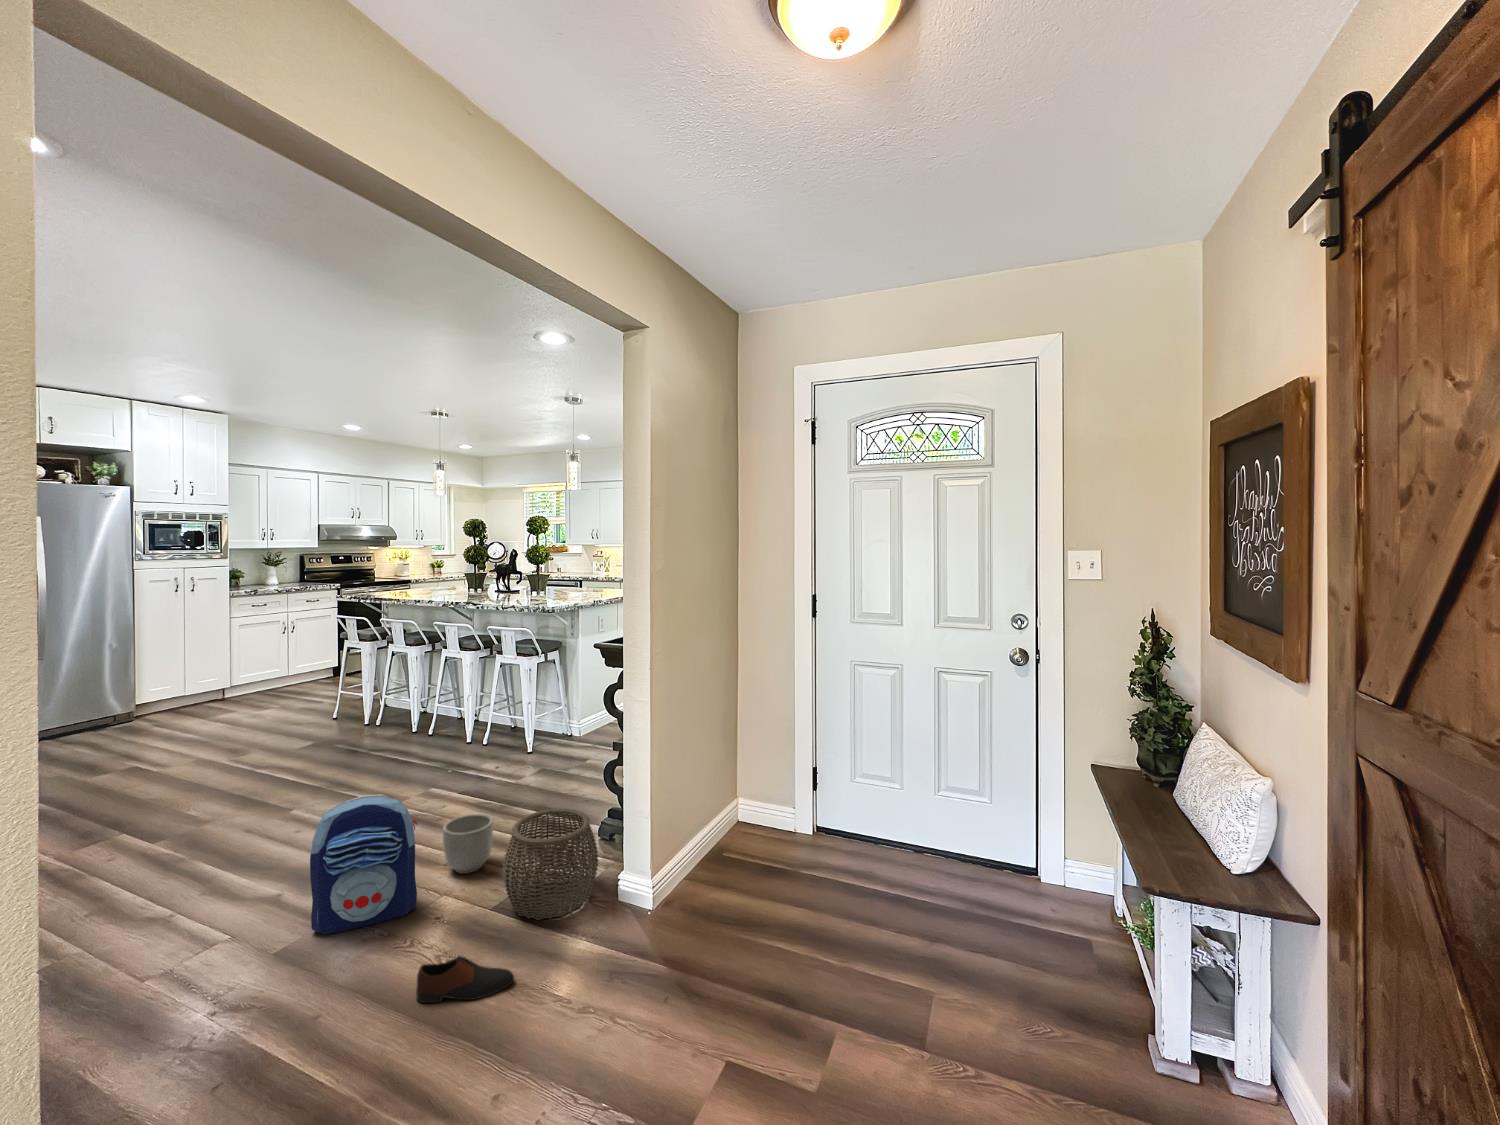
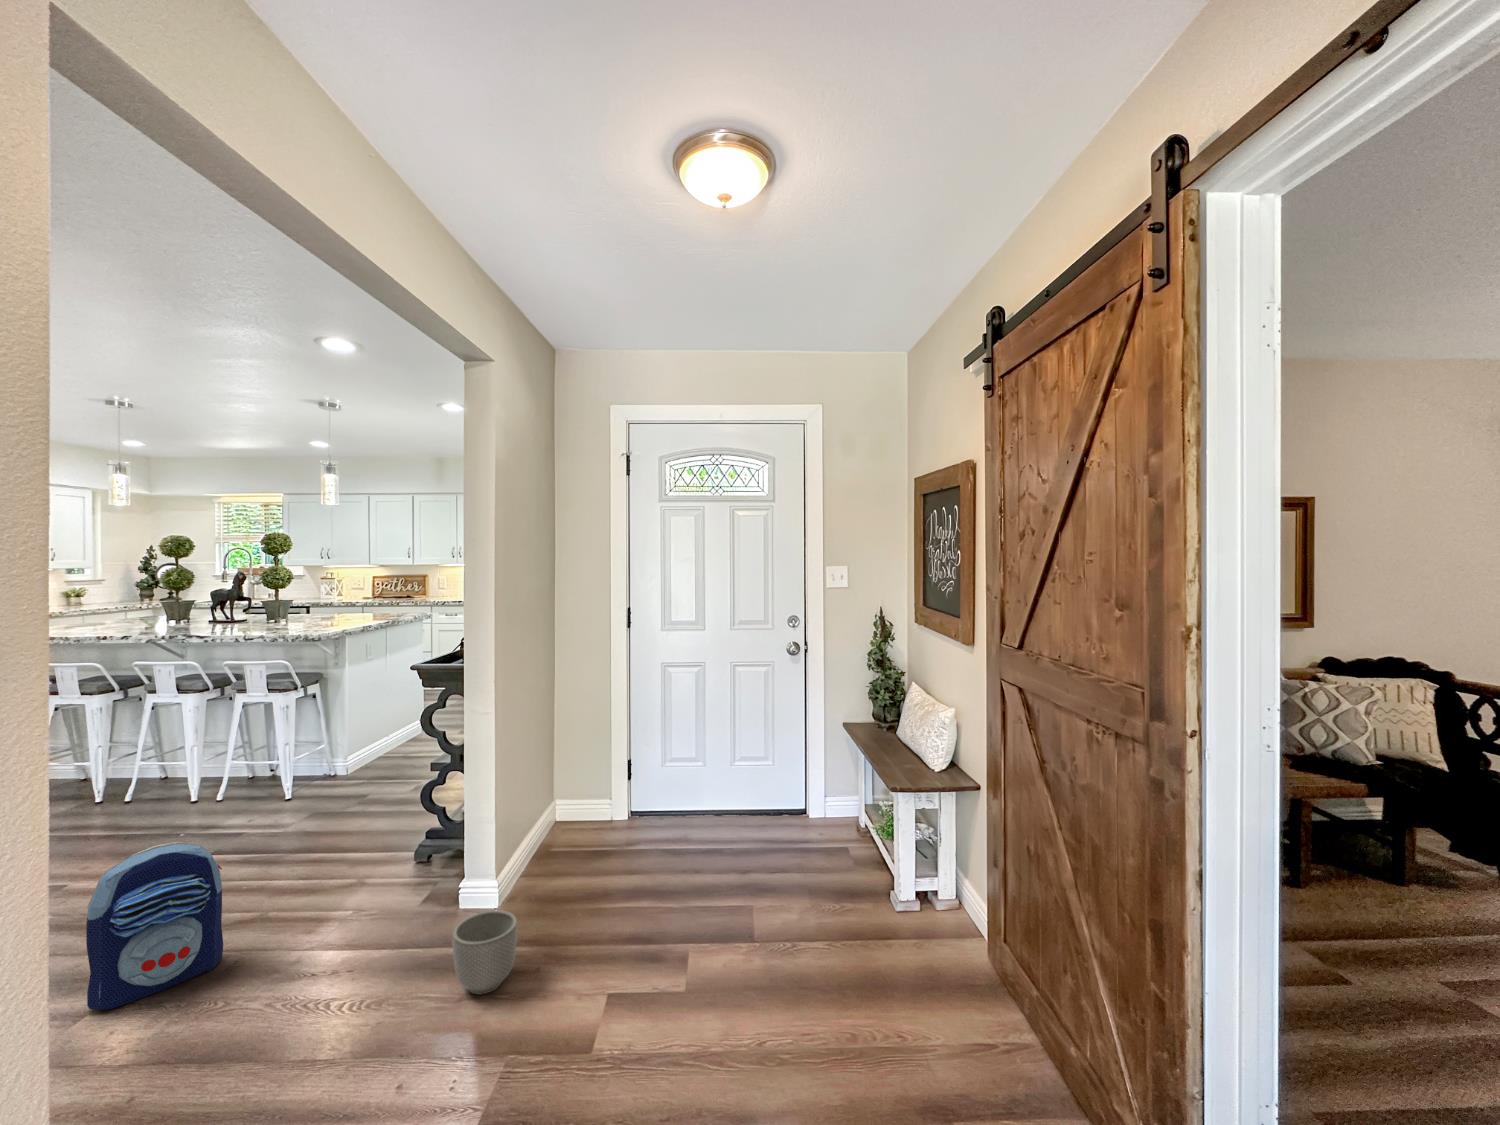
woven basket: present [503,809,599,920] -> none [334,827,437,939]
planter: present [442,814,493,874] -> present [452,910,518,995]
shoe: present [416,956,514,1003] -> none [271,977,379,1032]

